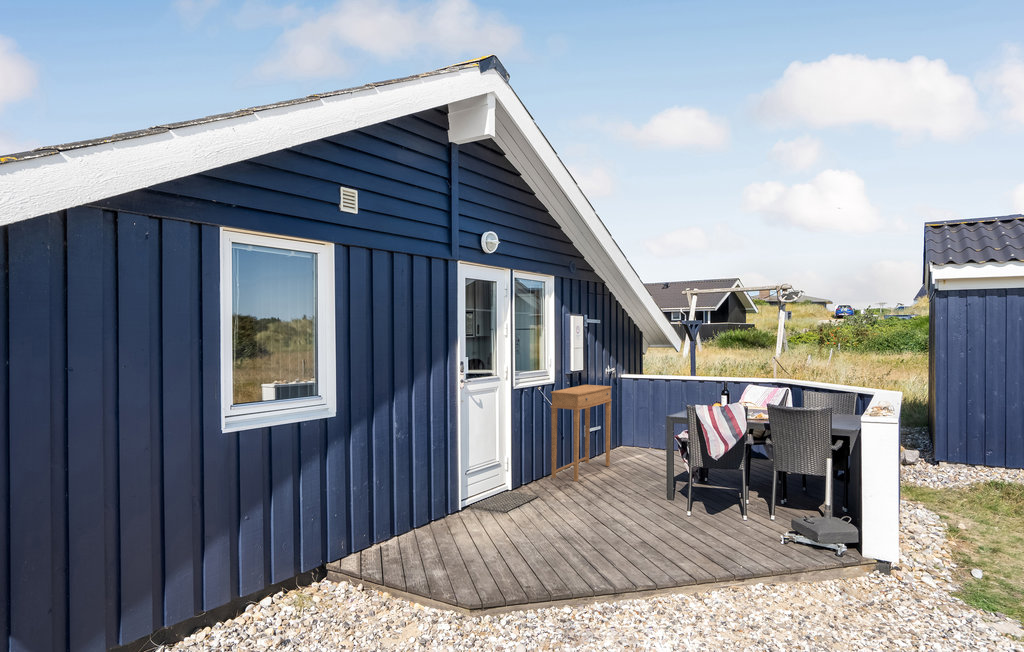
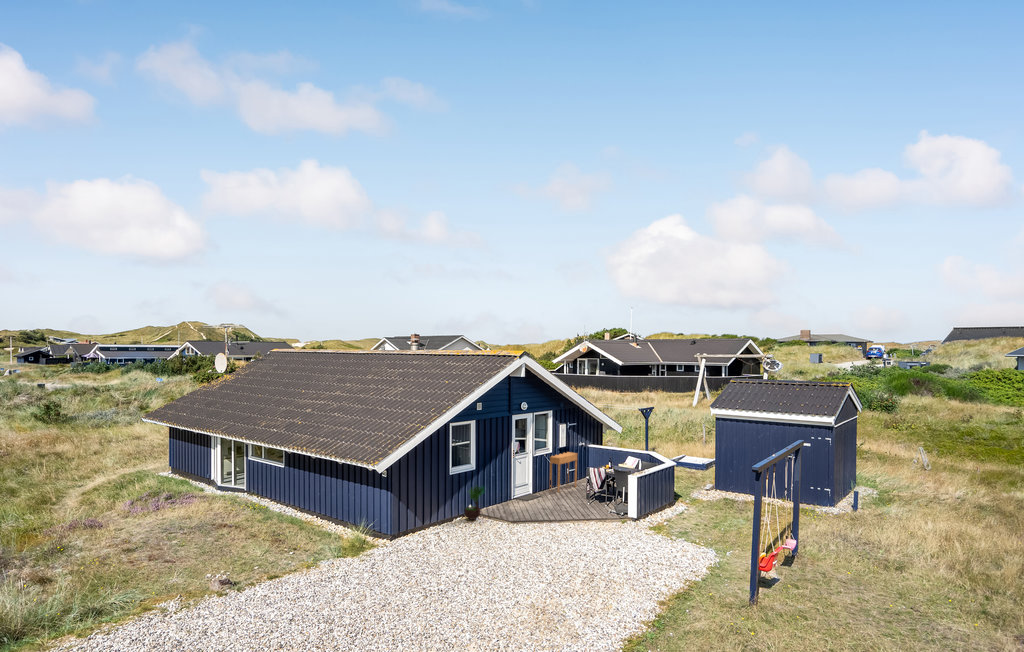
potted tree: none [282,464,369,607] -> present [465,487,484,520]

